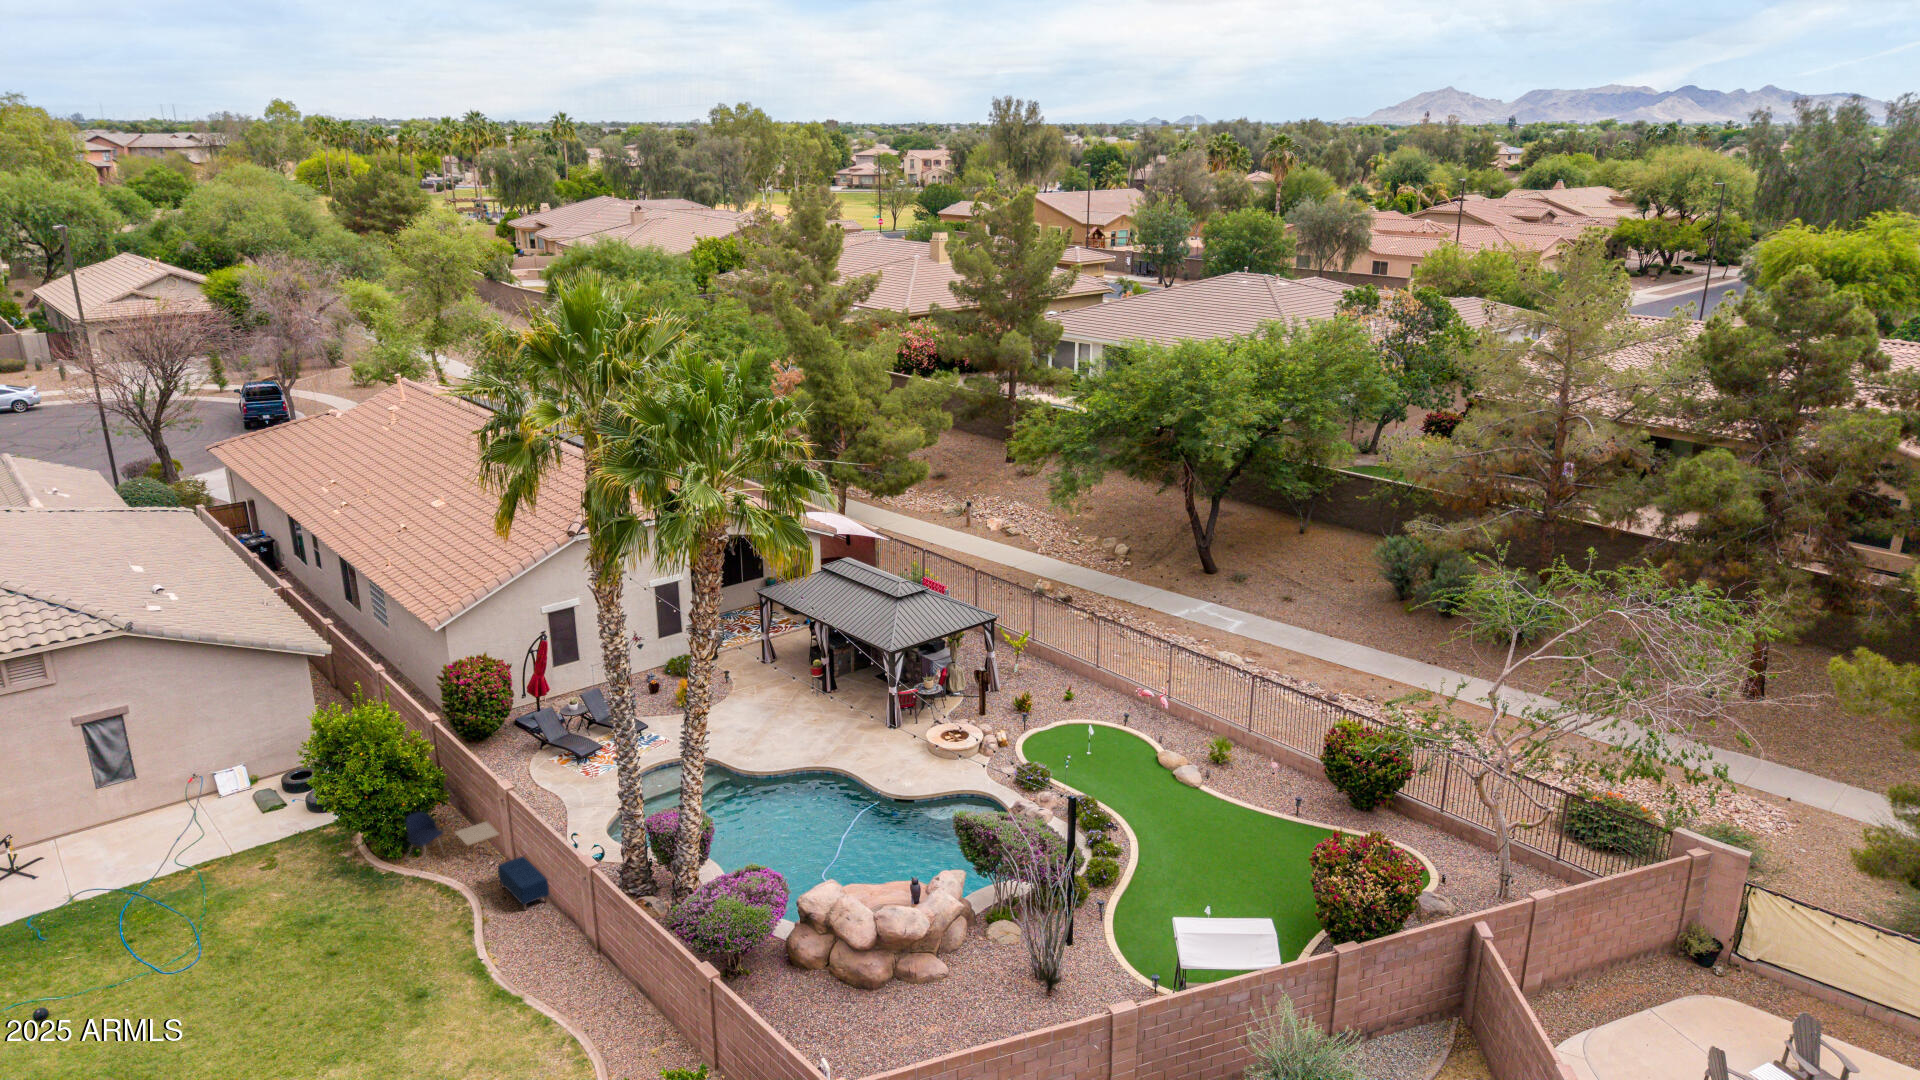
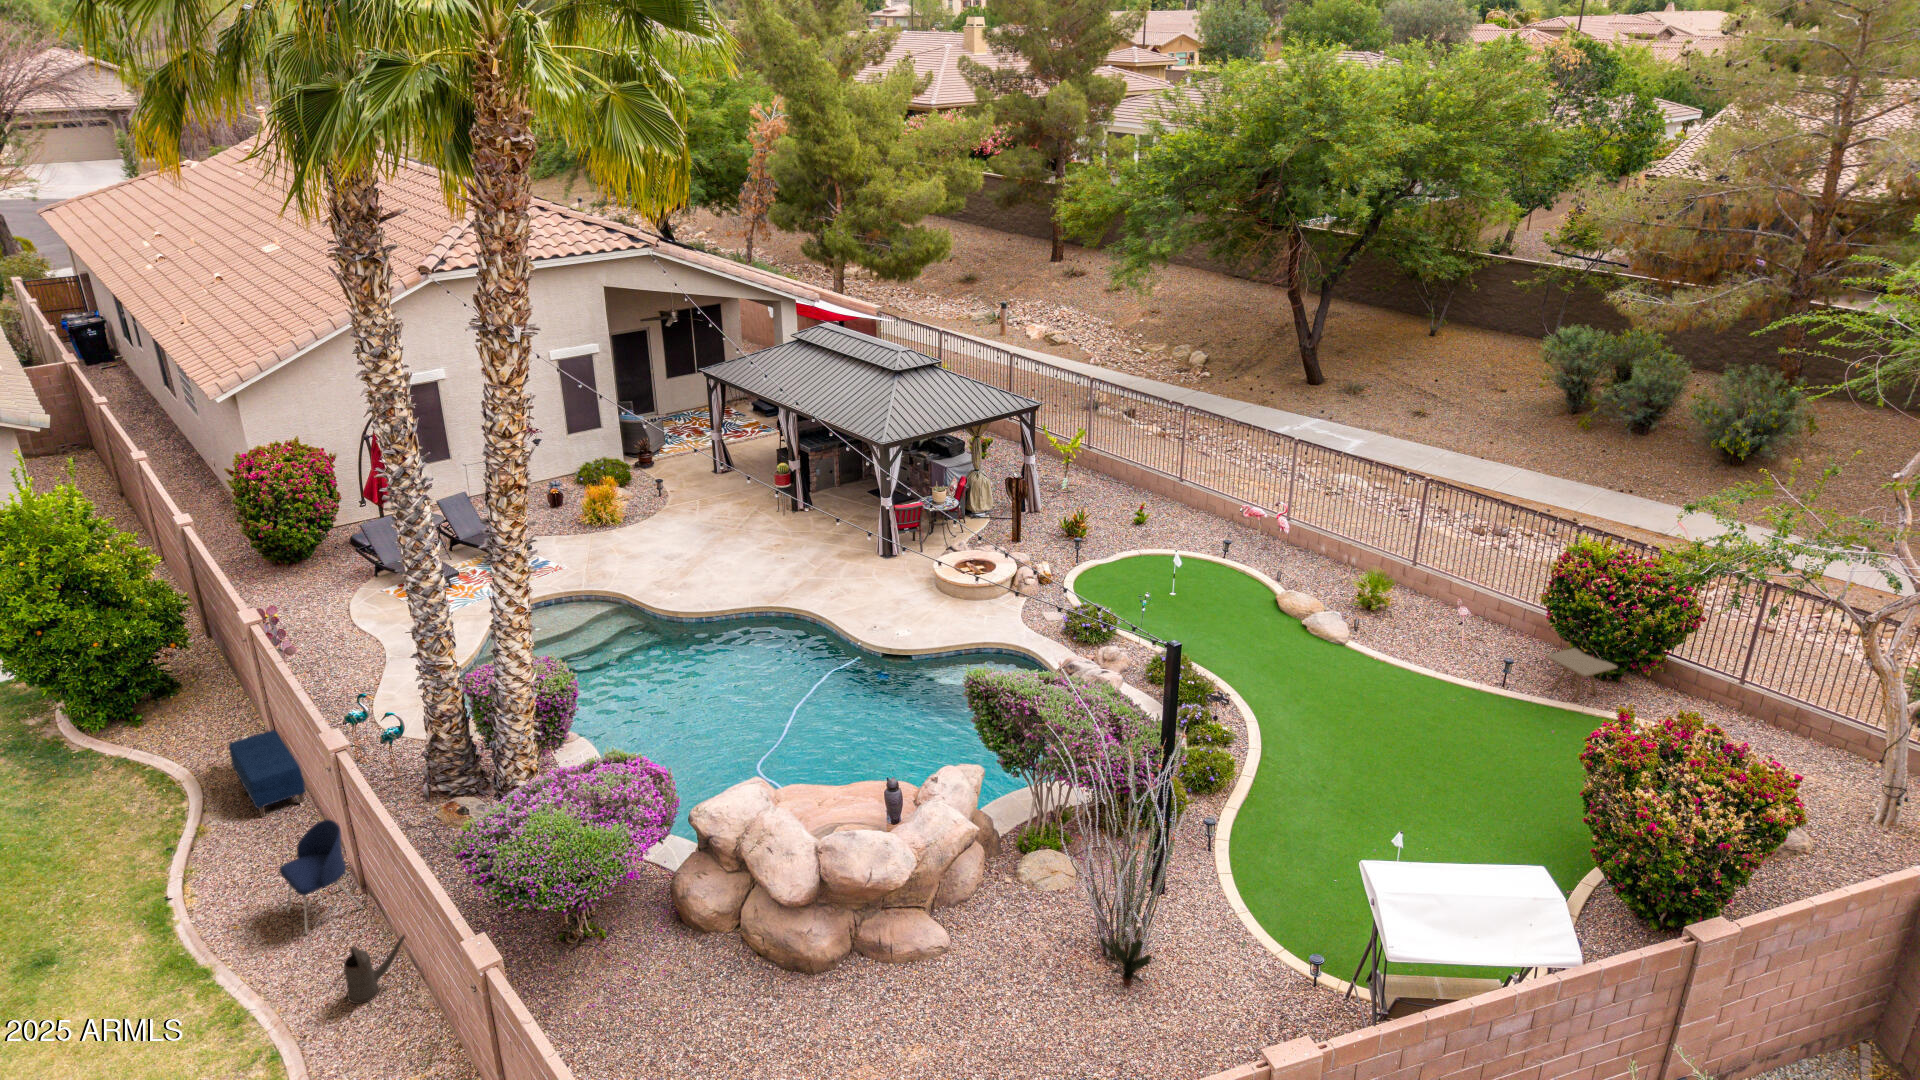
chair: present [406,812,445,859] -> present [280,820,363,935]
side table: present [455,821,499,862] -> present [1546,648,1618,702]
watering can: none [606,971,642,1011] -> present [335,935,405,1004]

